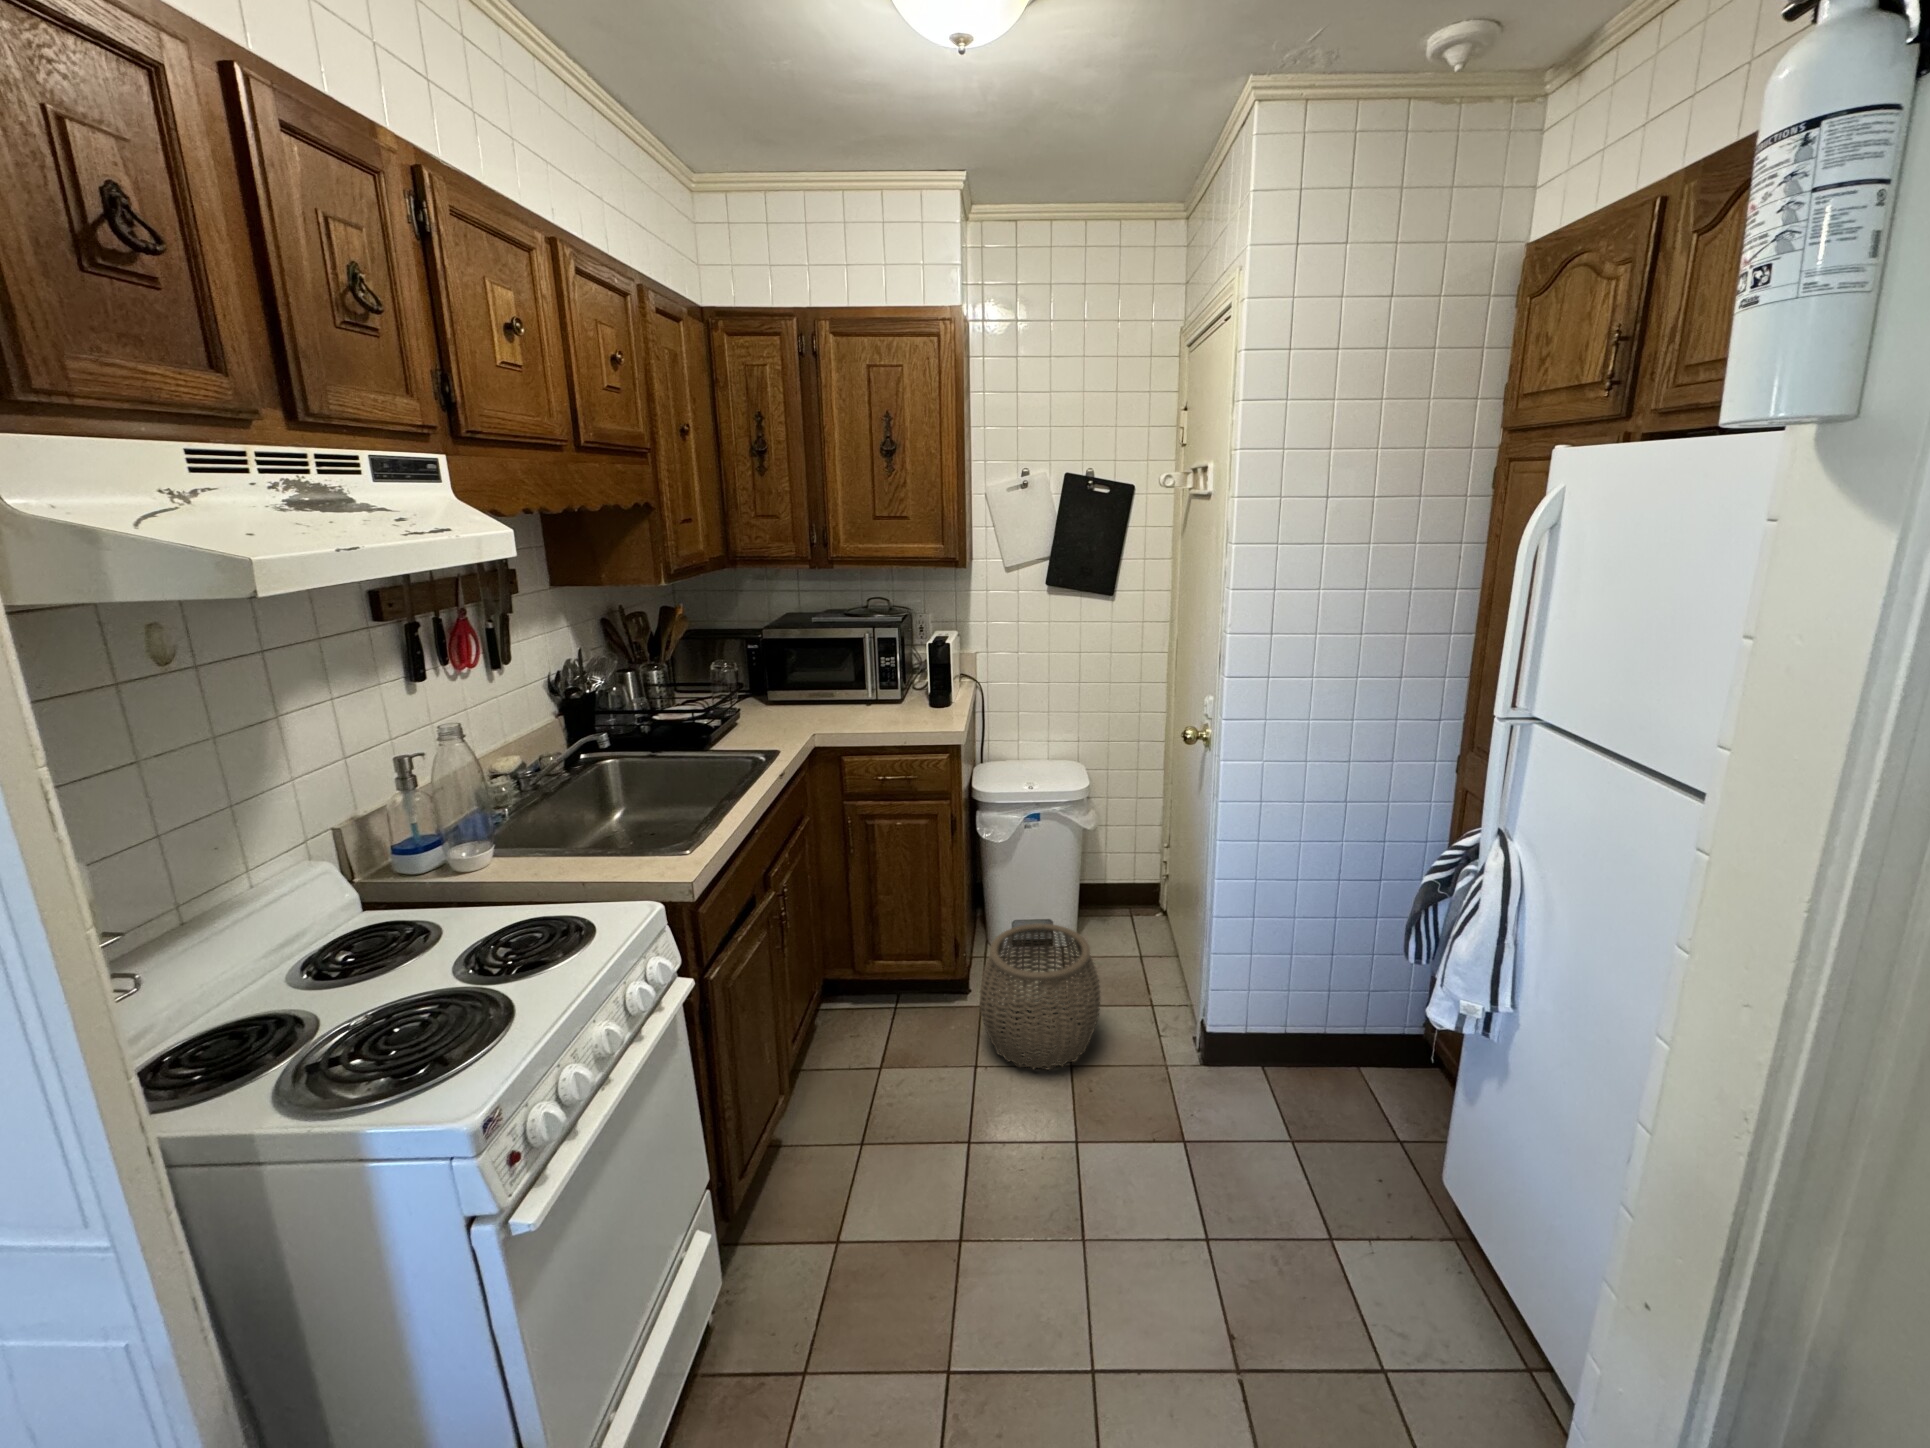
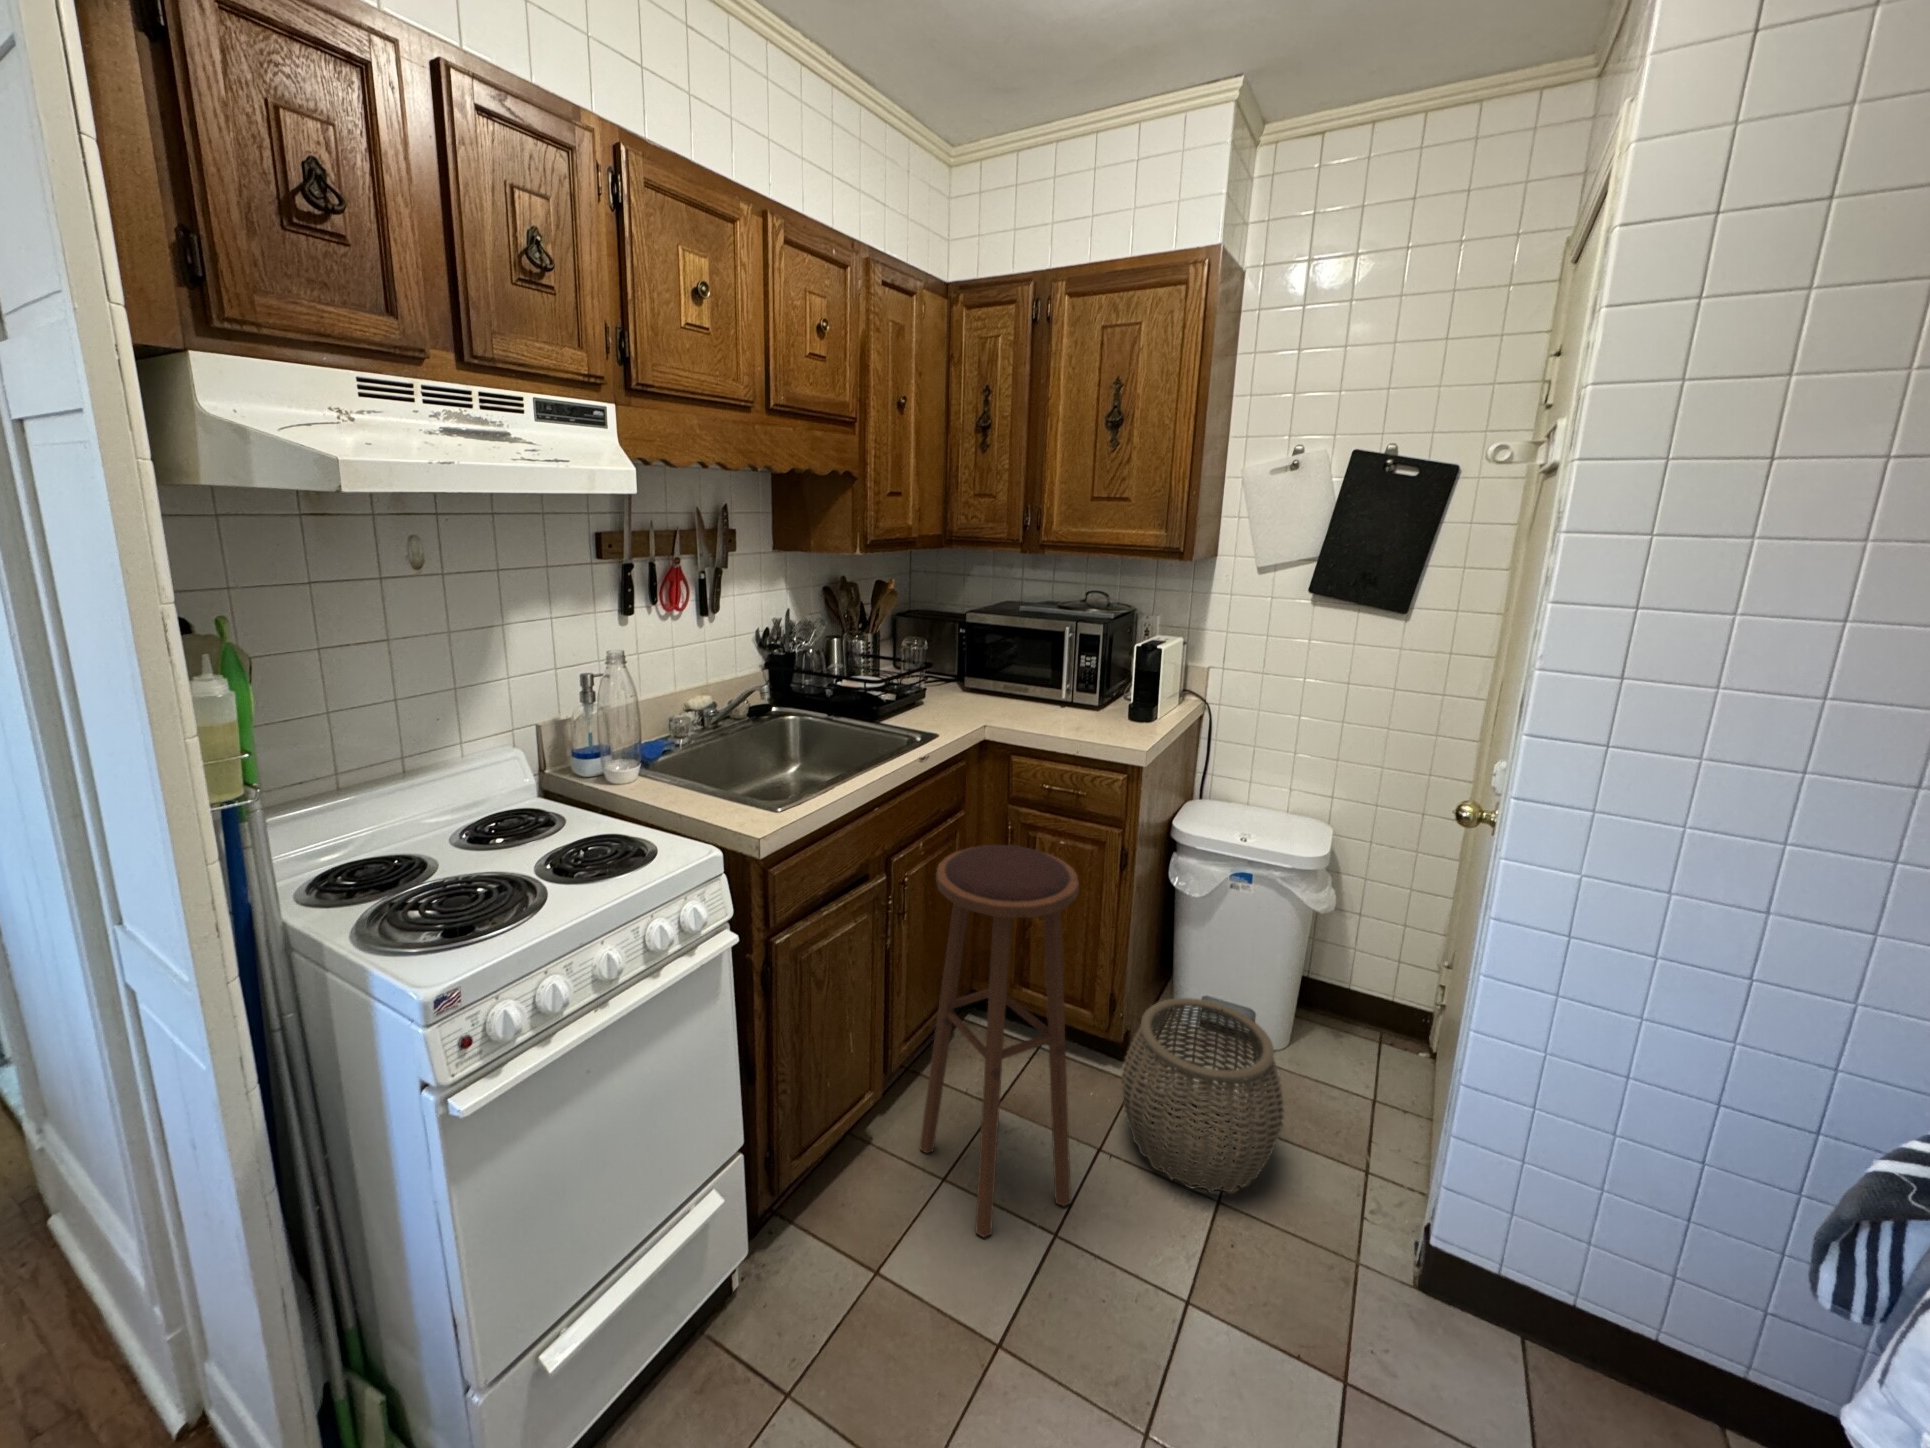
stool: none [827,834,970,1174] -> present [920,845,1079,1237]

